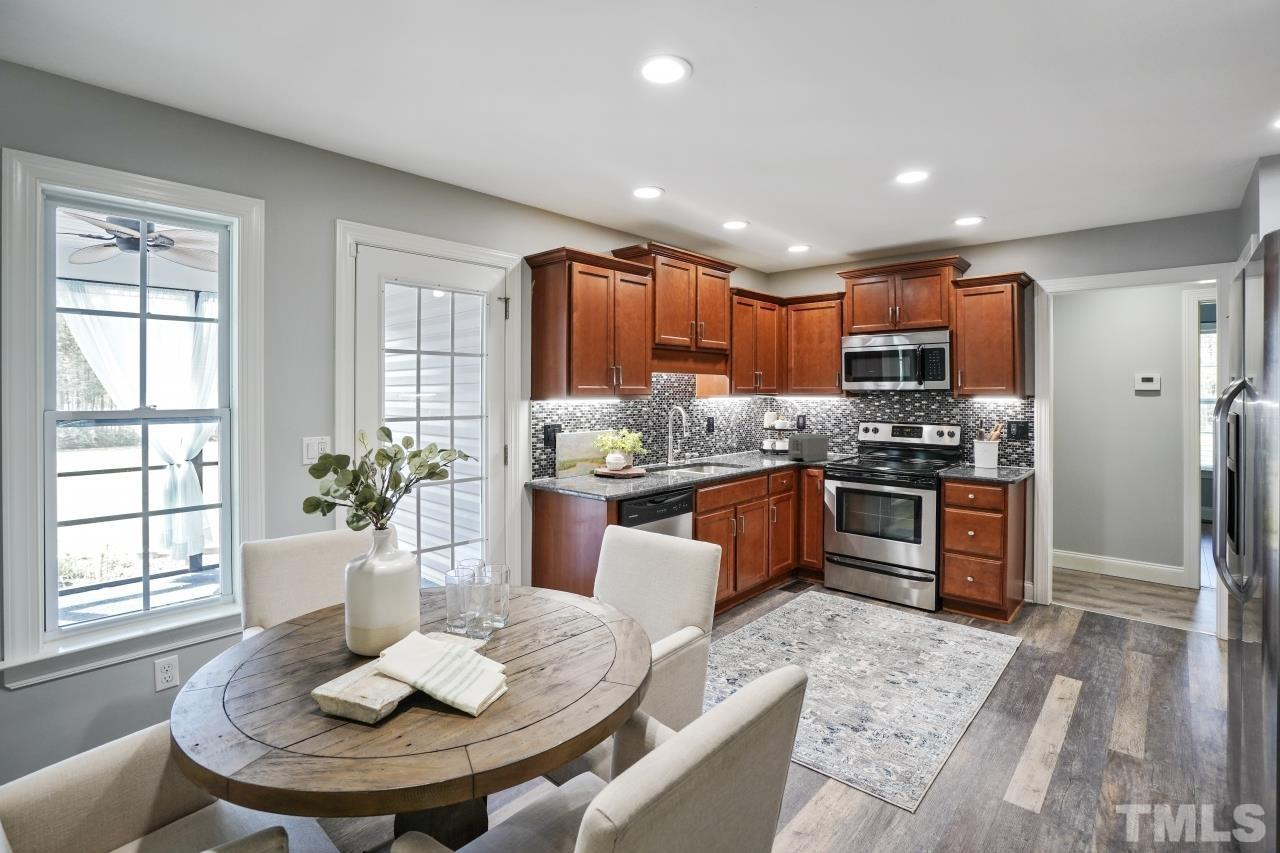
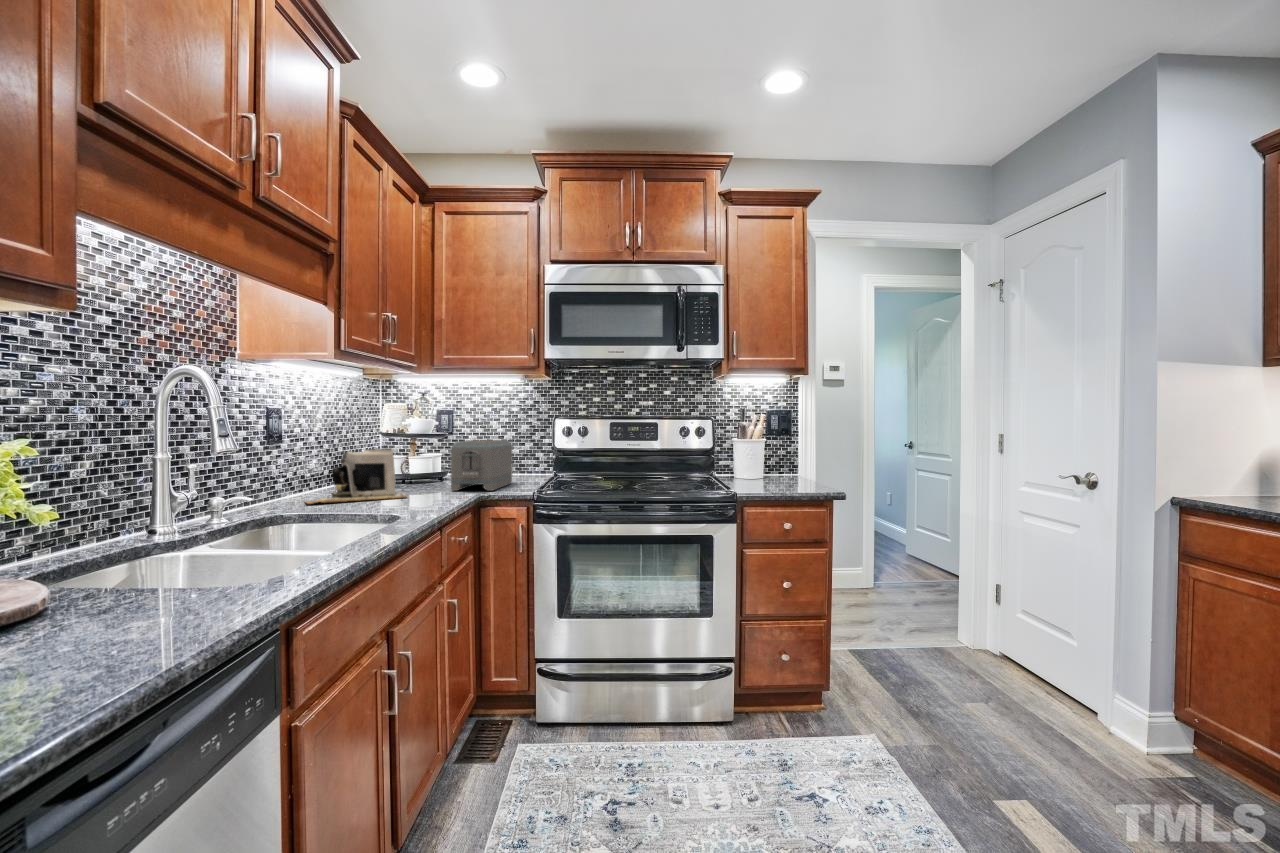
coffee maker: none [721,437,764,461] -> present [306,448,407,504]

